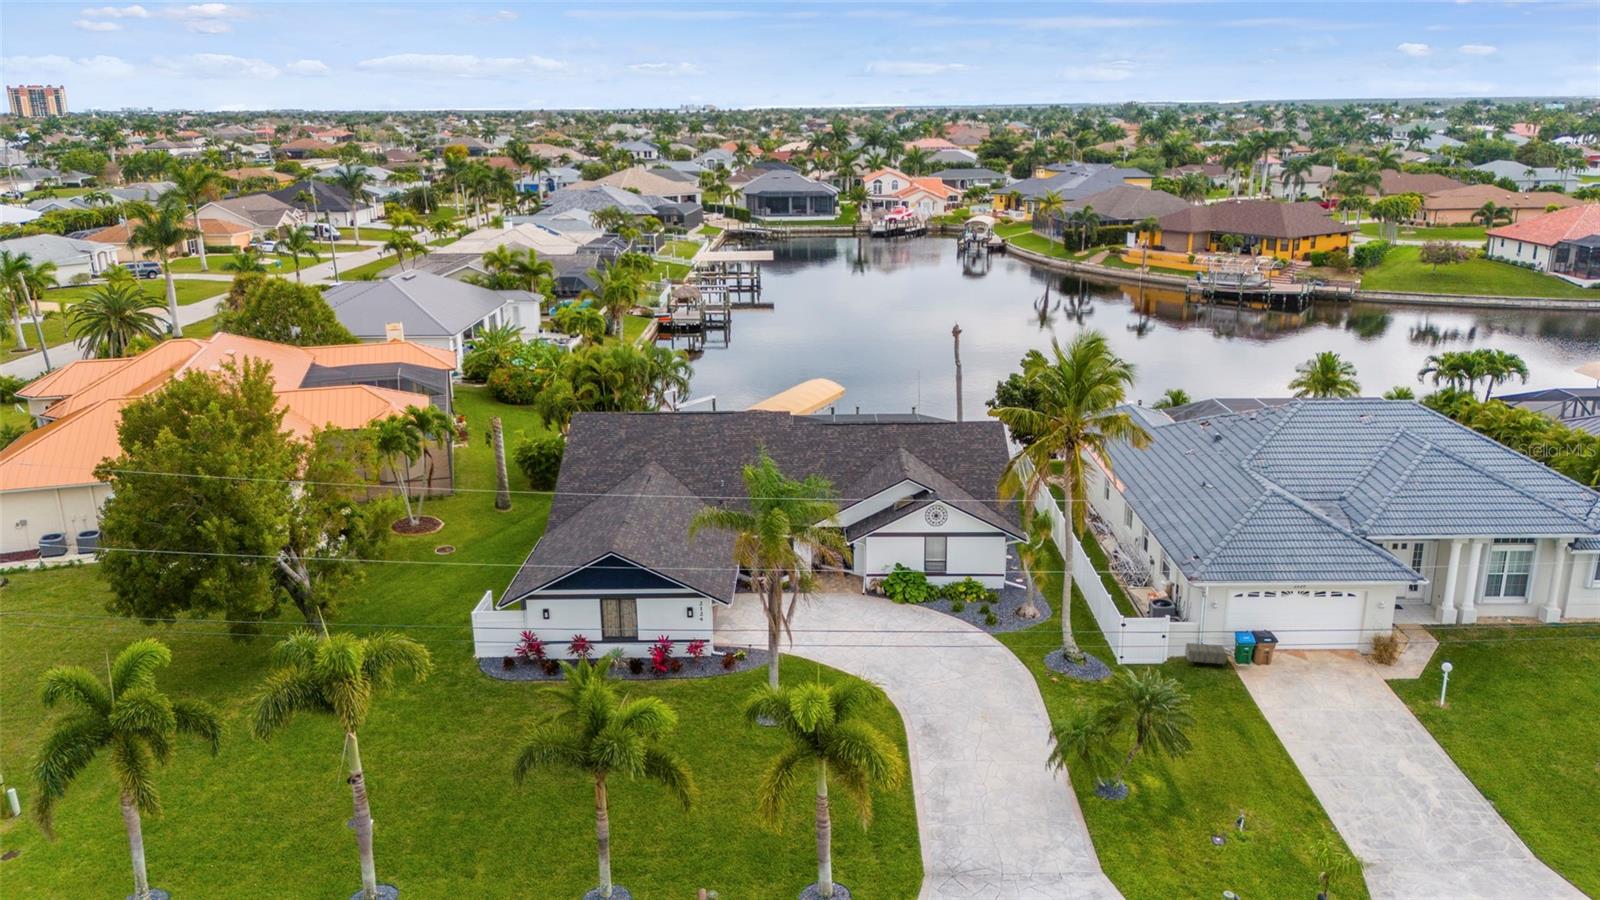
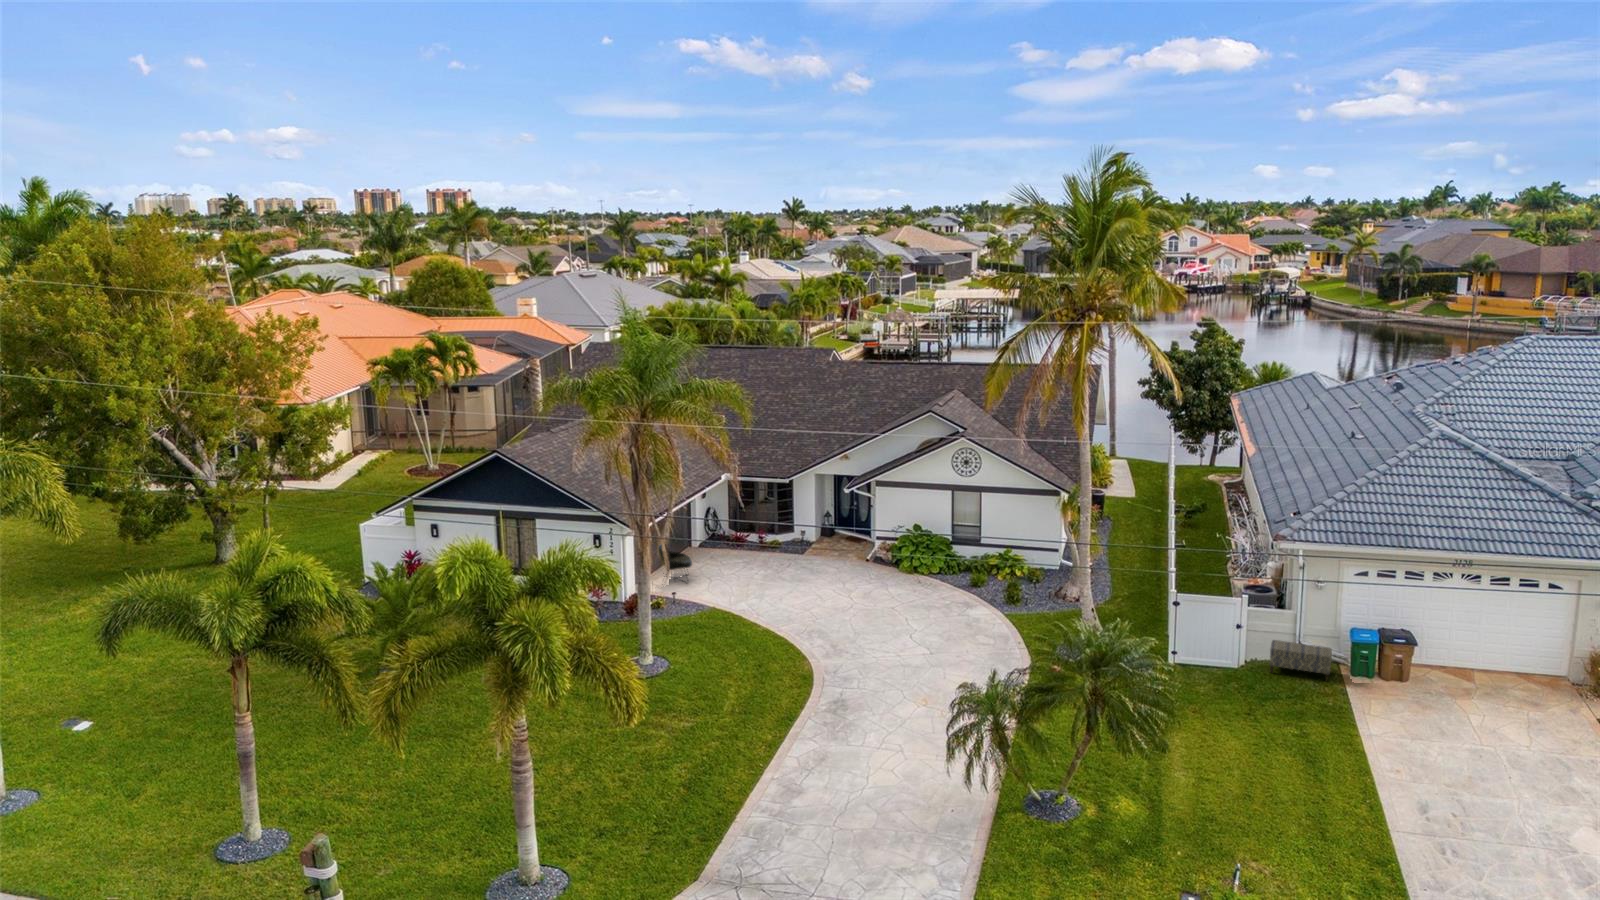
lounge chair: none [719,603,747,635] -> present [658,545,692,577]

